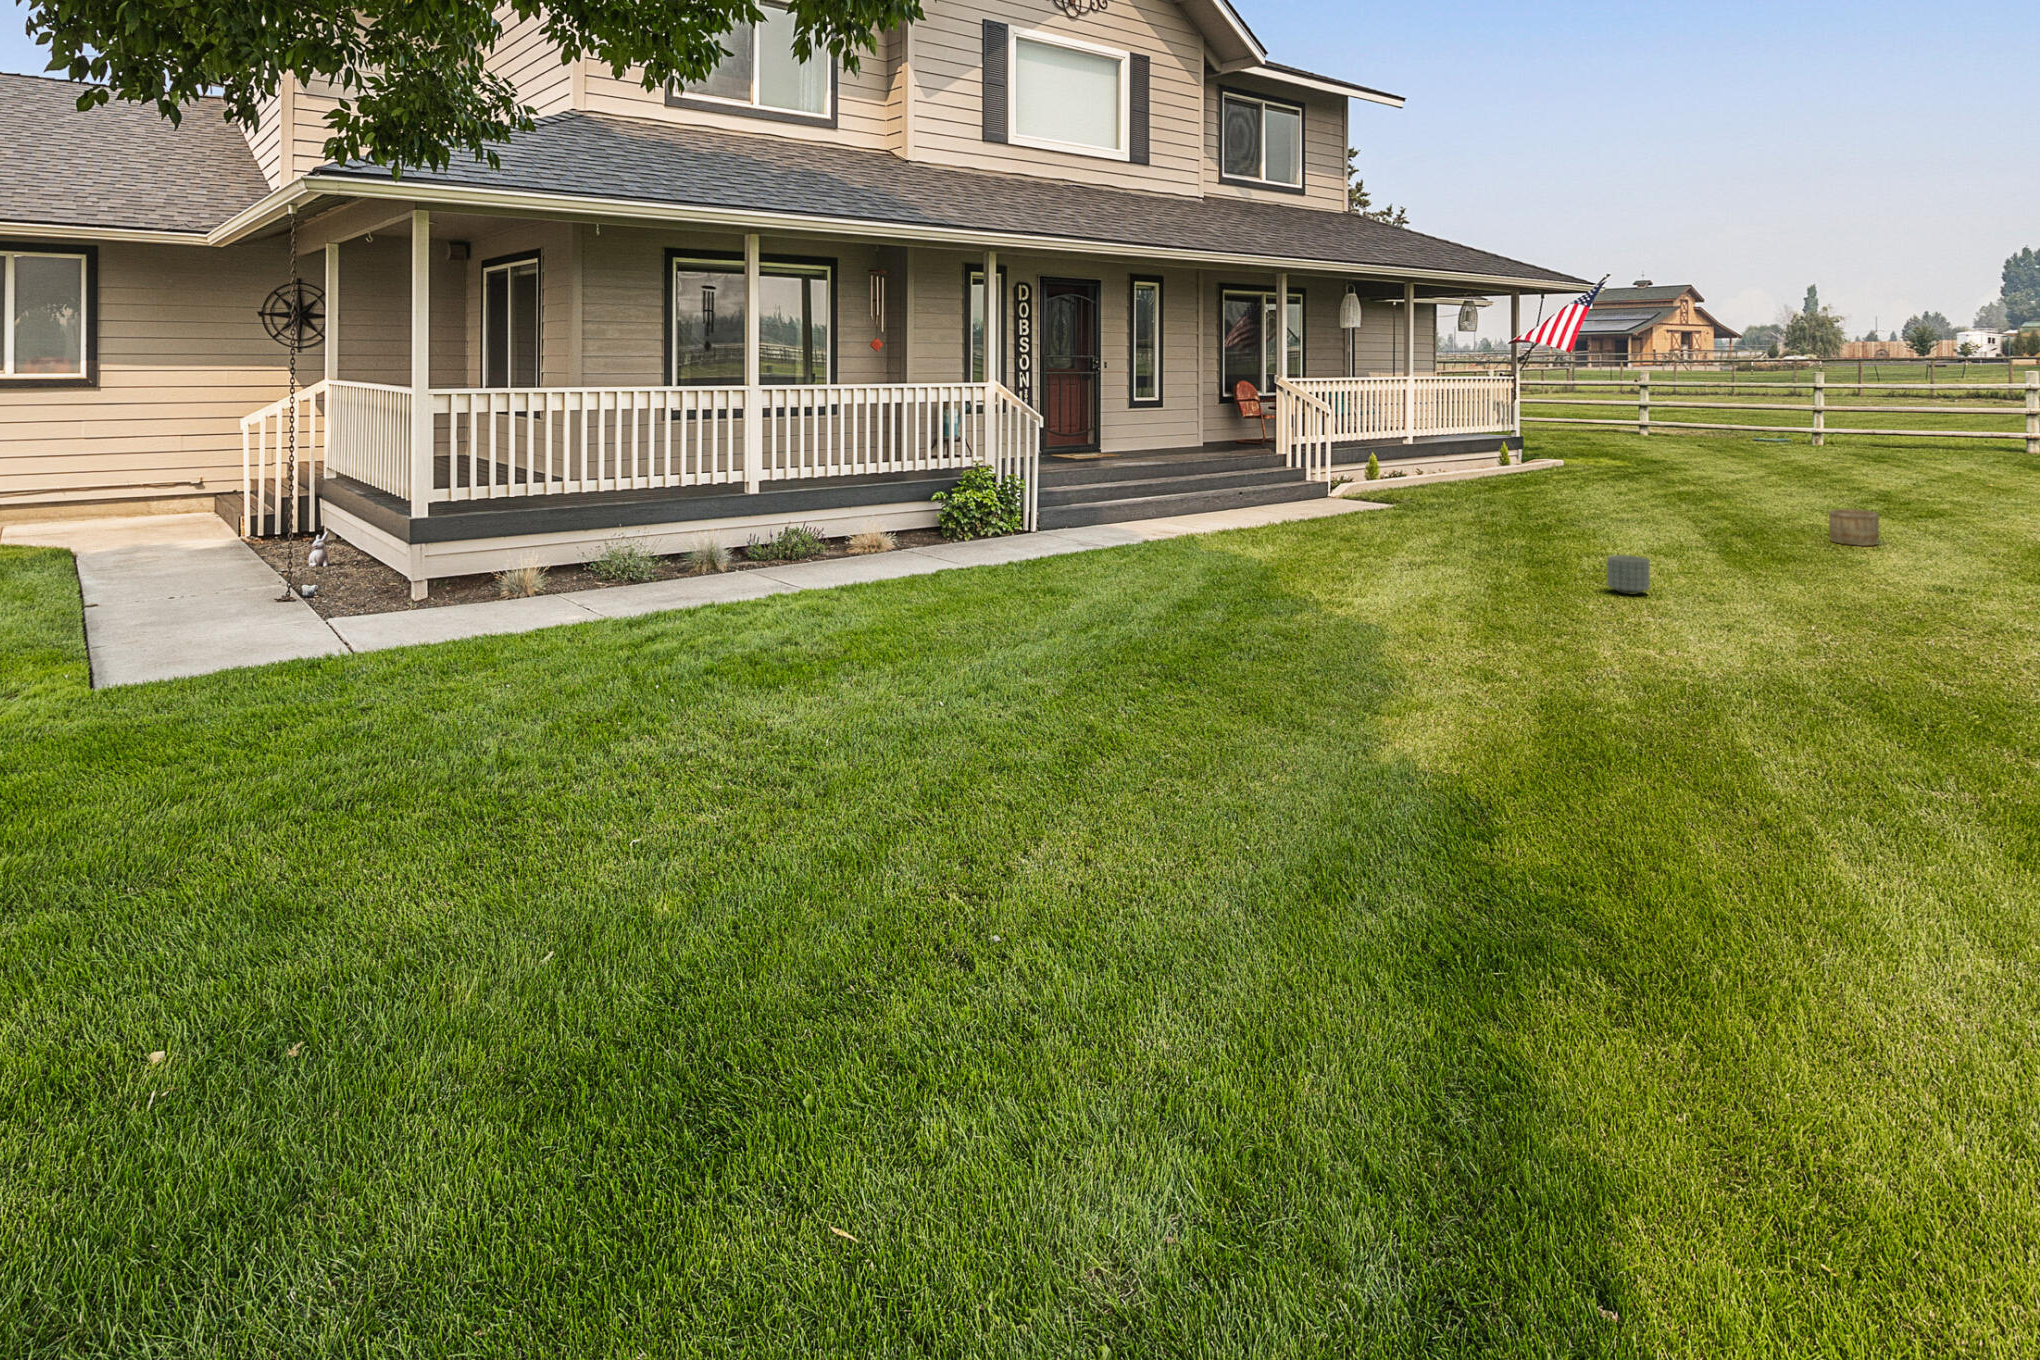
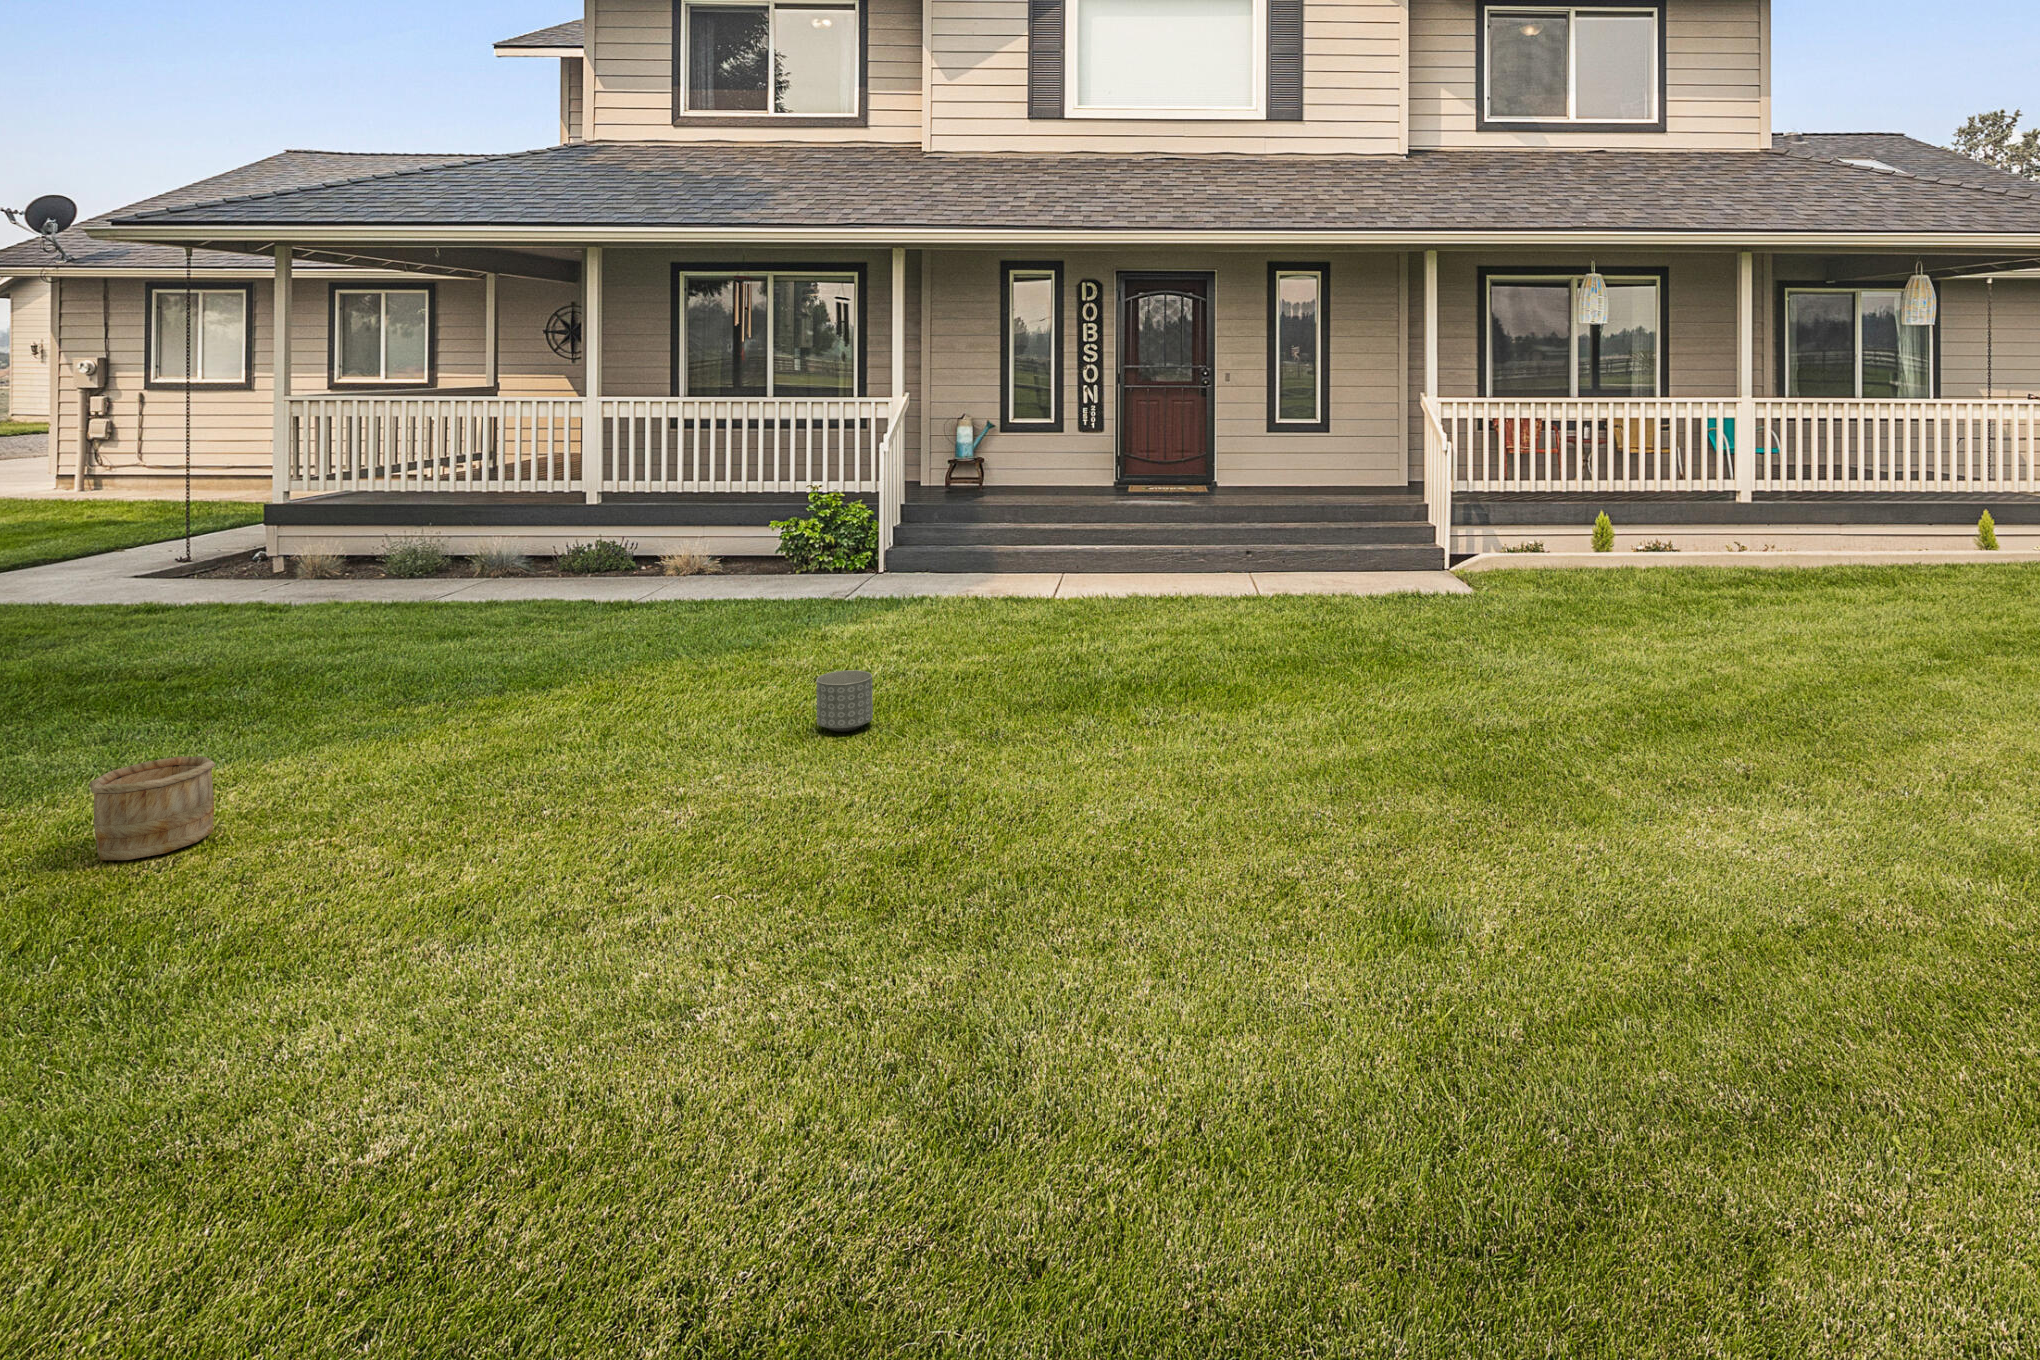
wooden bucket: present [1828,509,1879,546] -> present [89,757,215,860]

